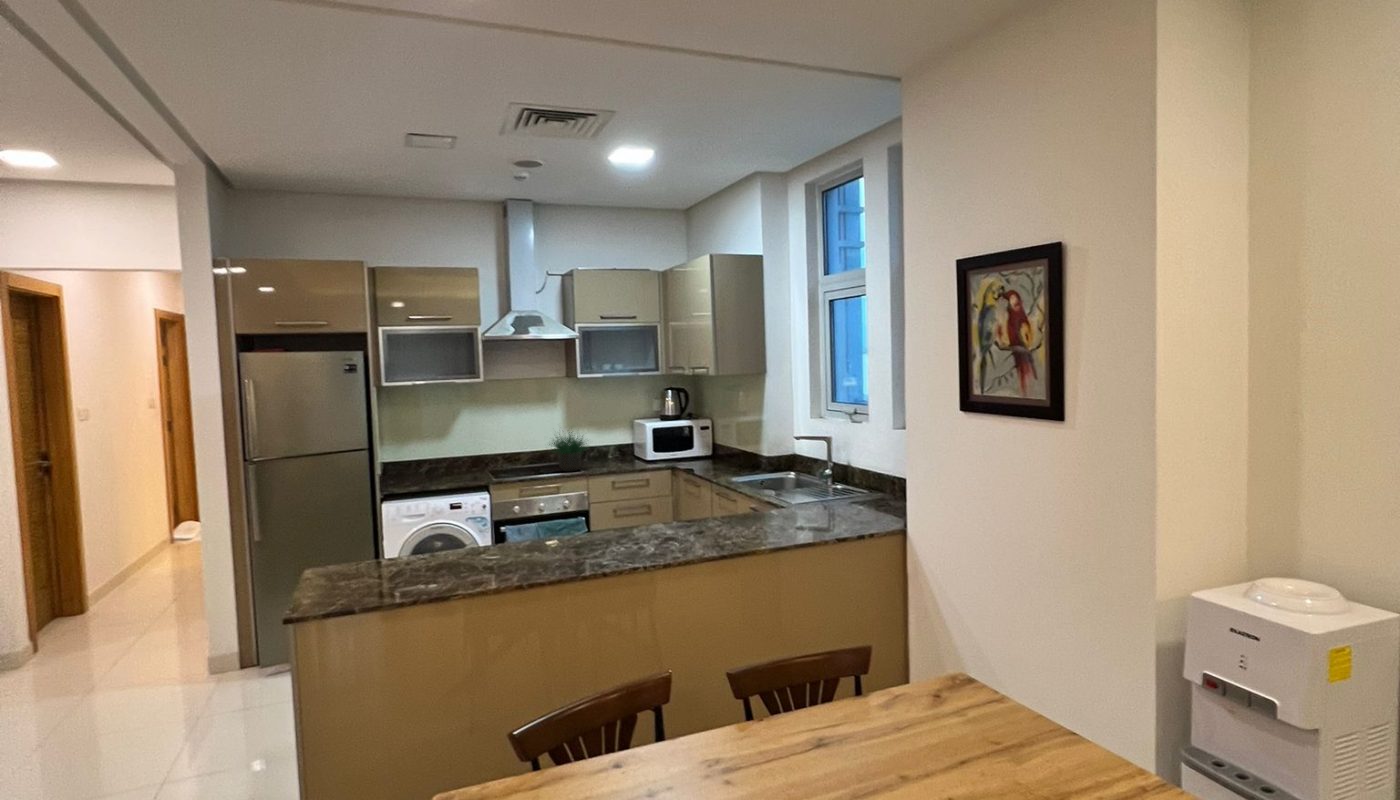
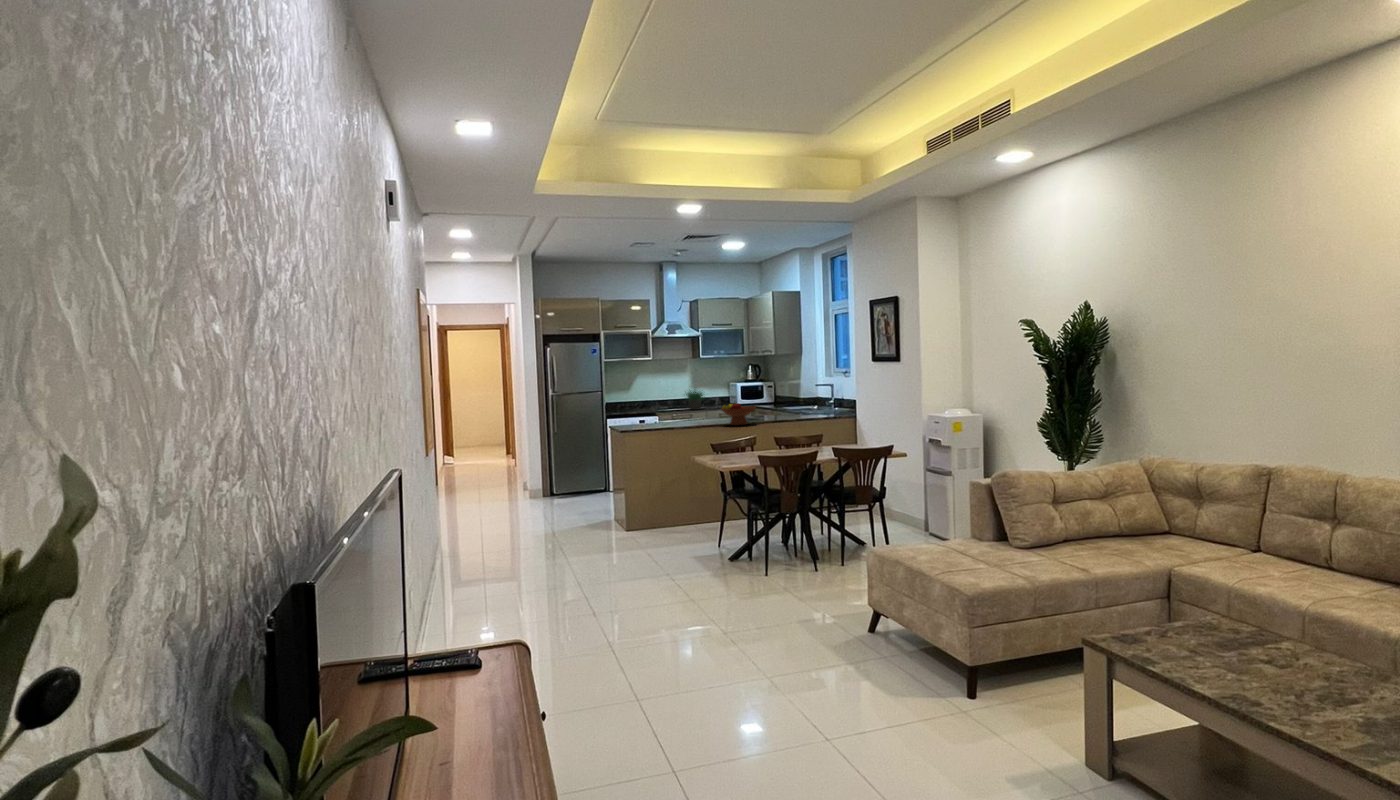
fruit bowl: none [589,504,675,565] -> present [721,402,755,425]

